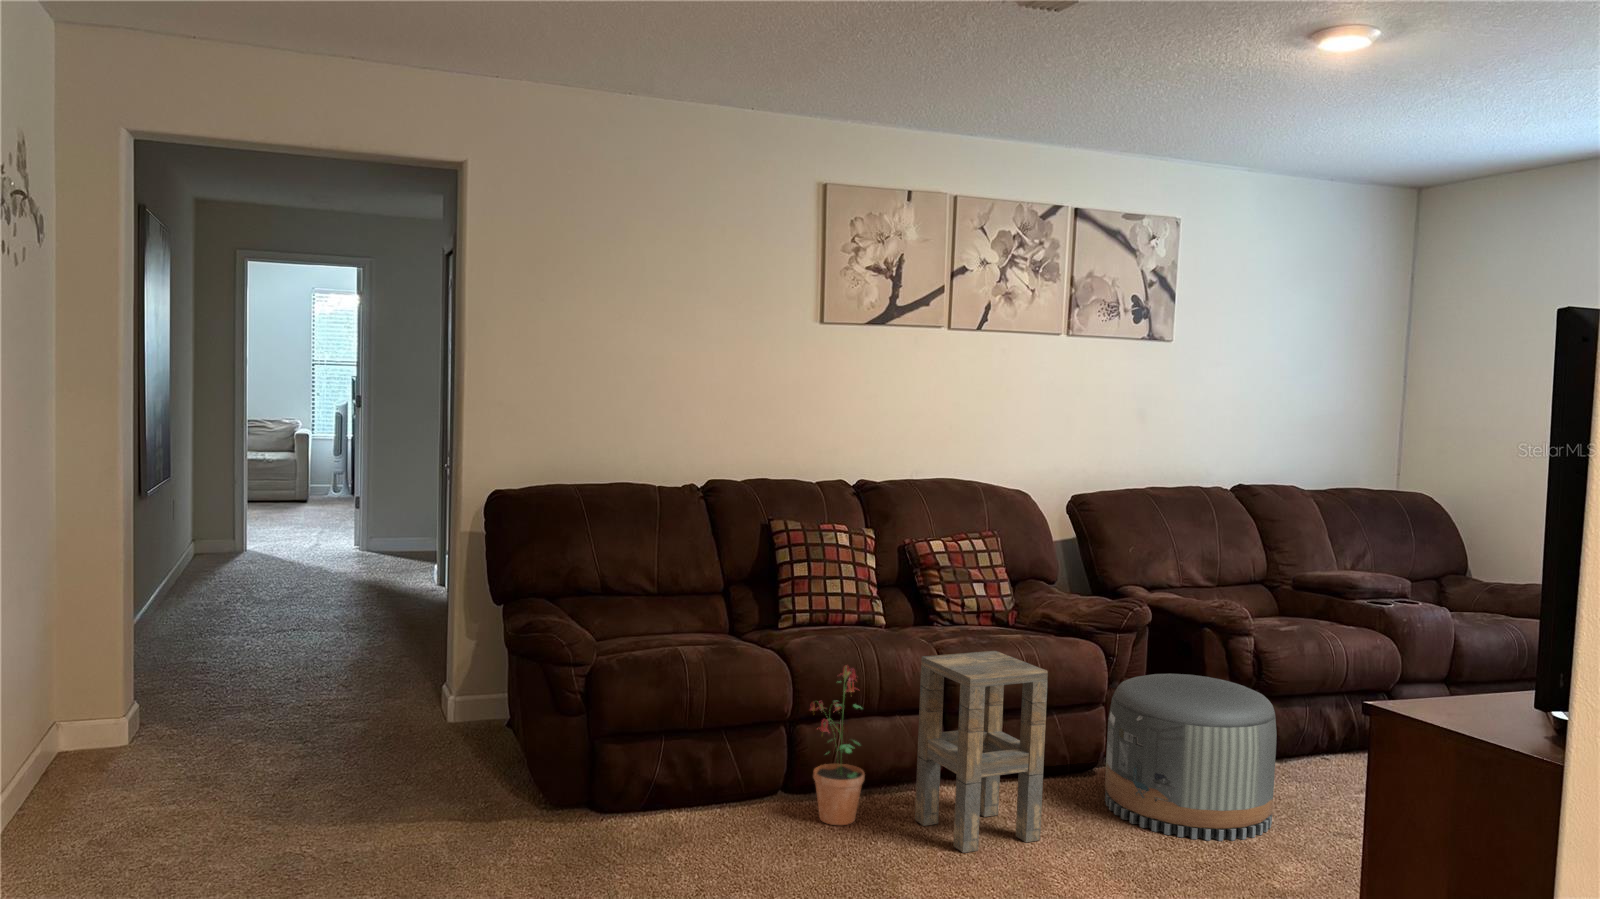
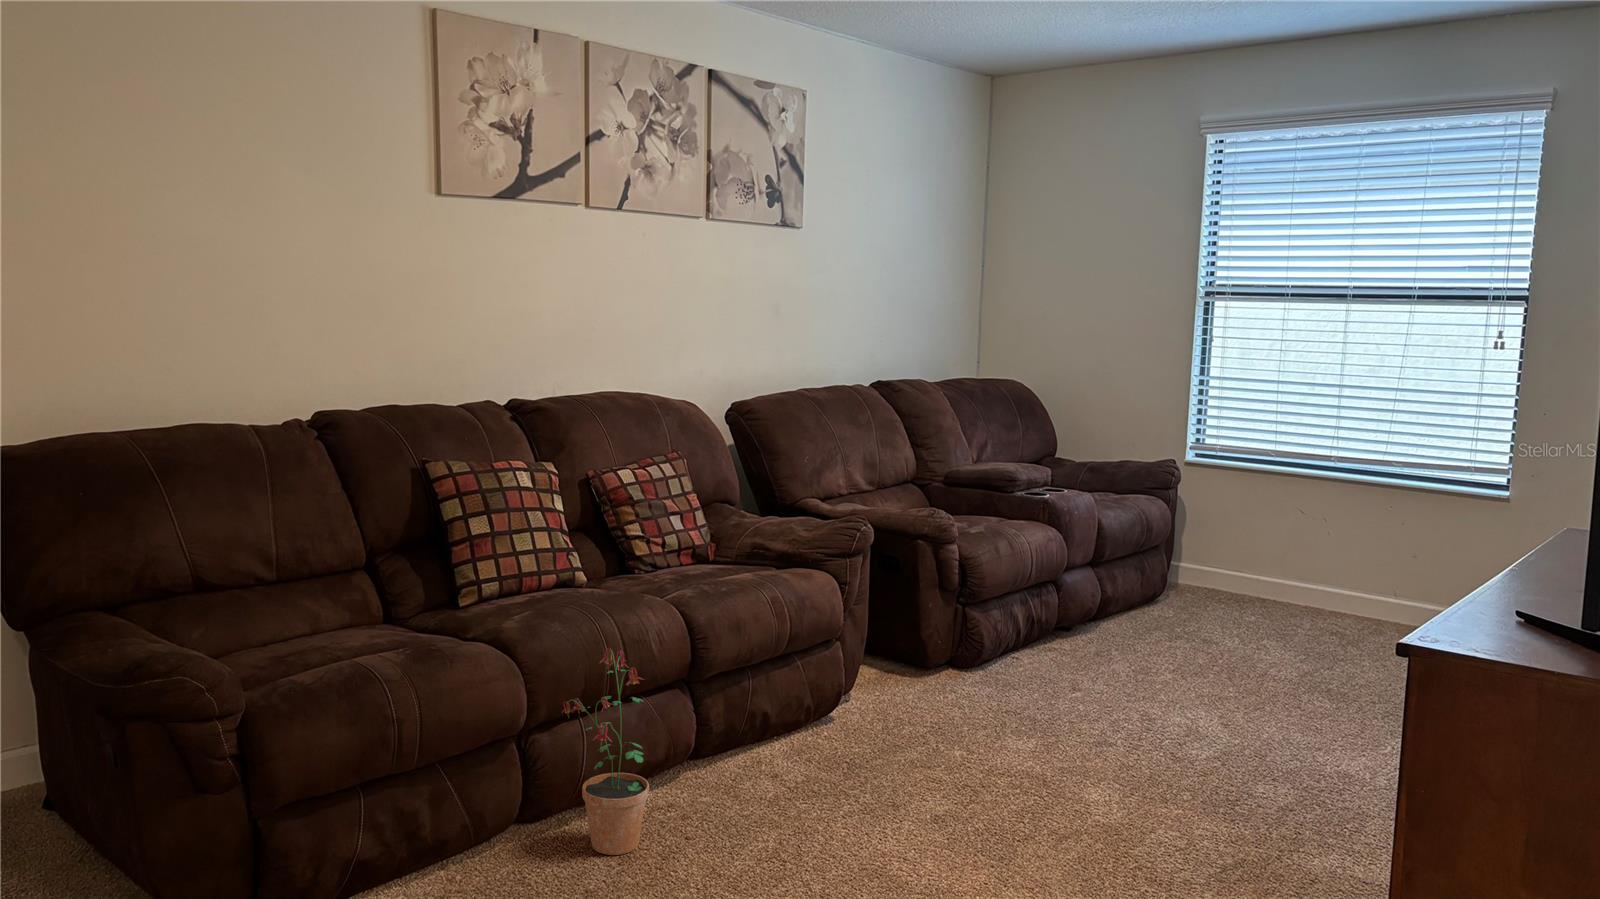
side table: present [915,651,1048,853] -> none [705,603,862,855]
pouf: present [1105,674,1277,841] -> none [869,597,1048,779]

